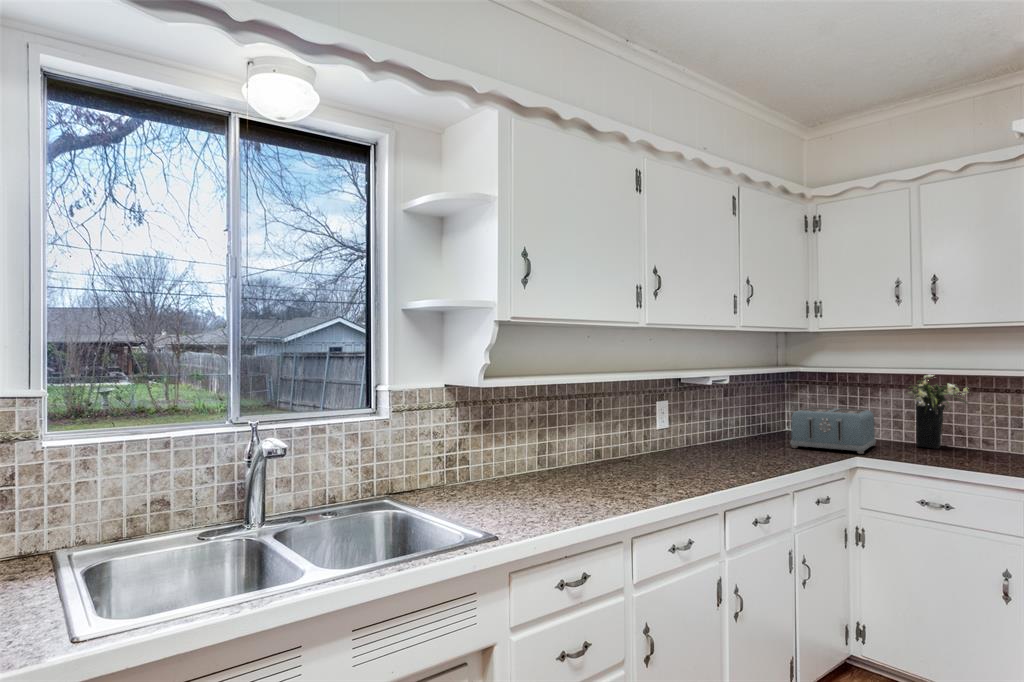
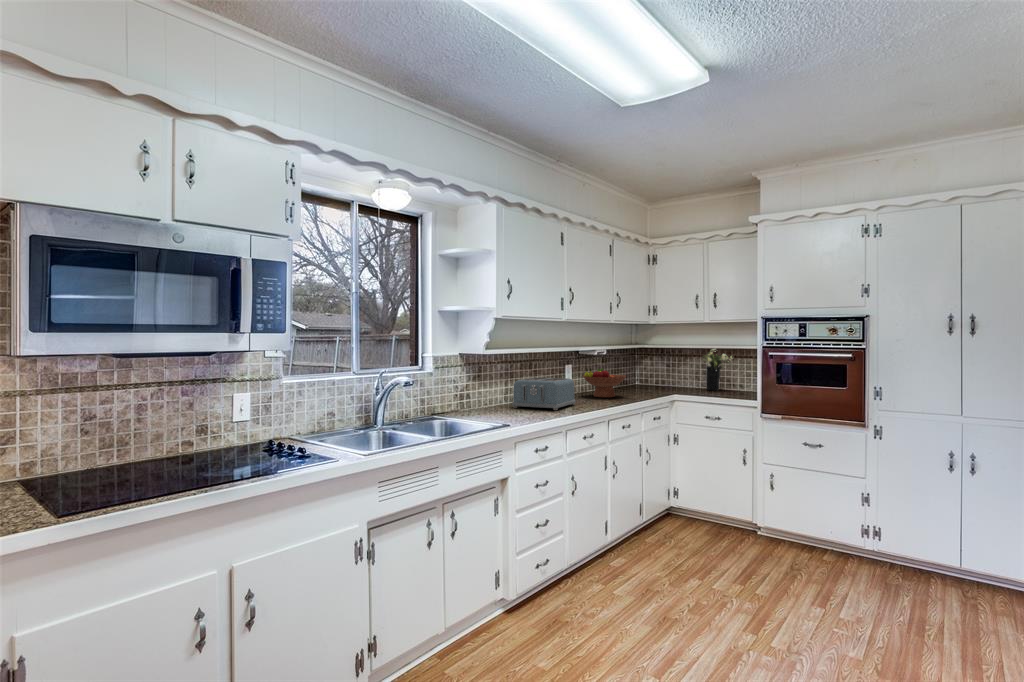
toaster: present [790,407,876,454] -> present [512,378,576,410]
fruit bowl: none [685,408,764,460] -> present [583,368,626,398]

